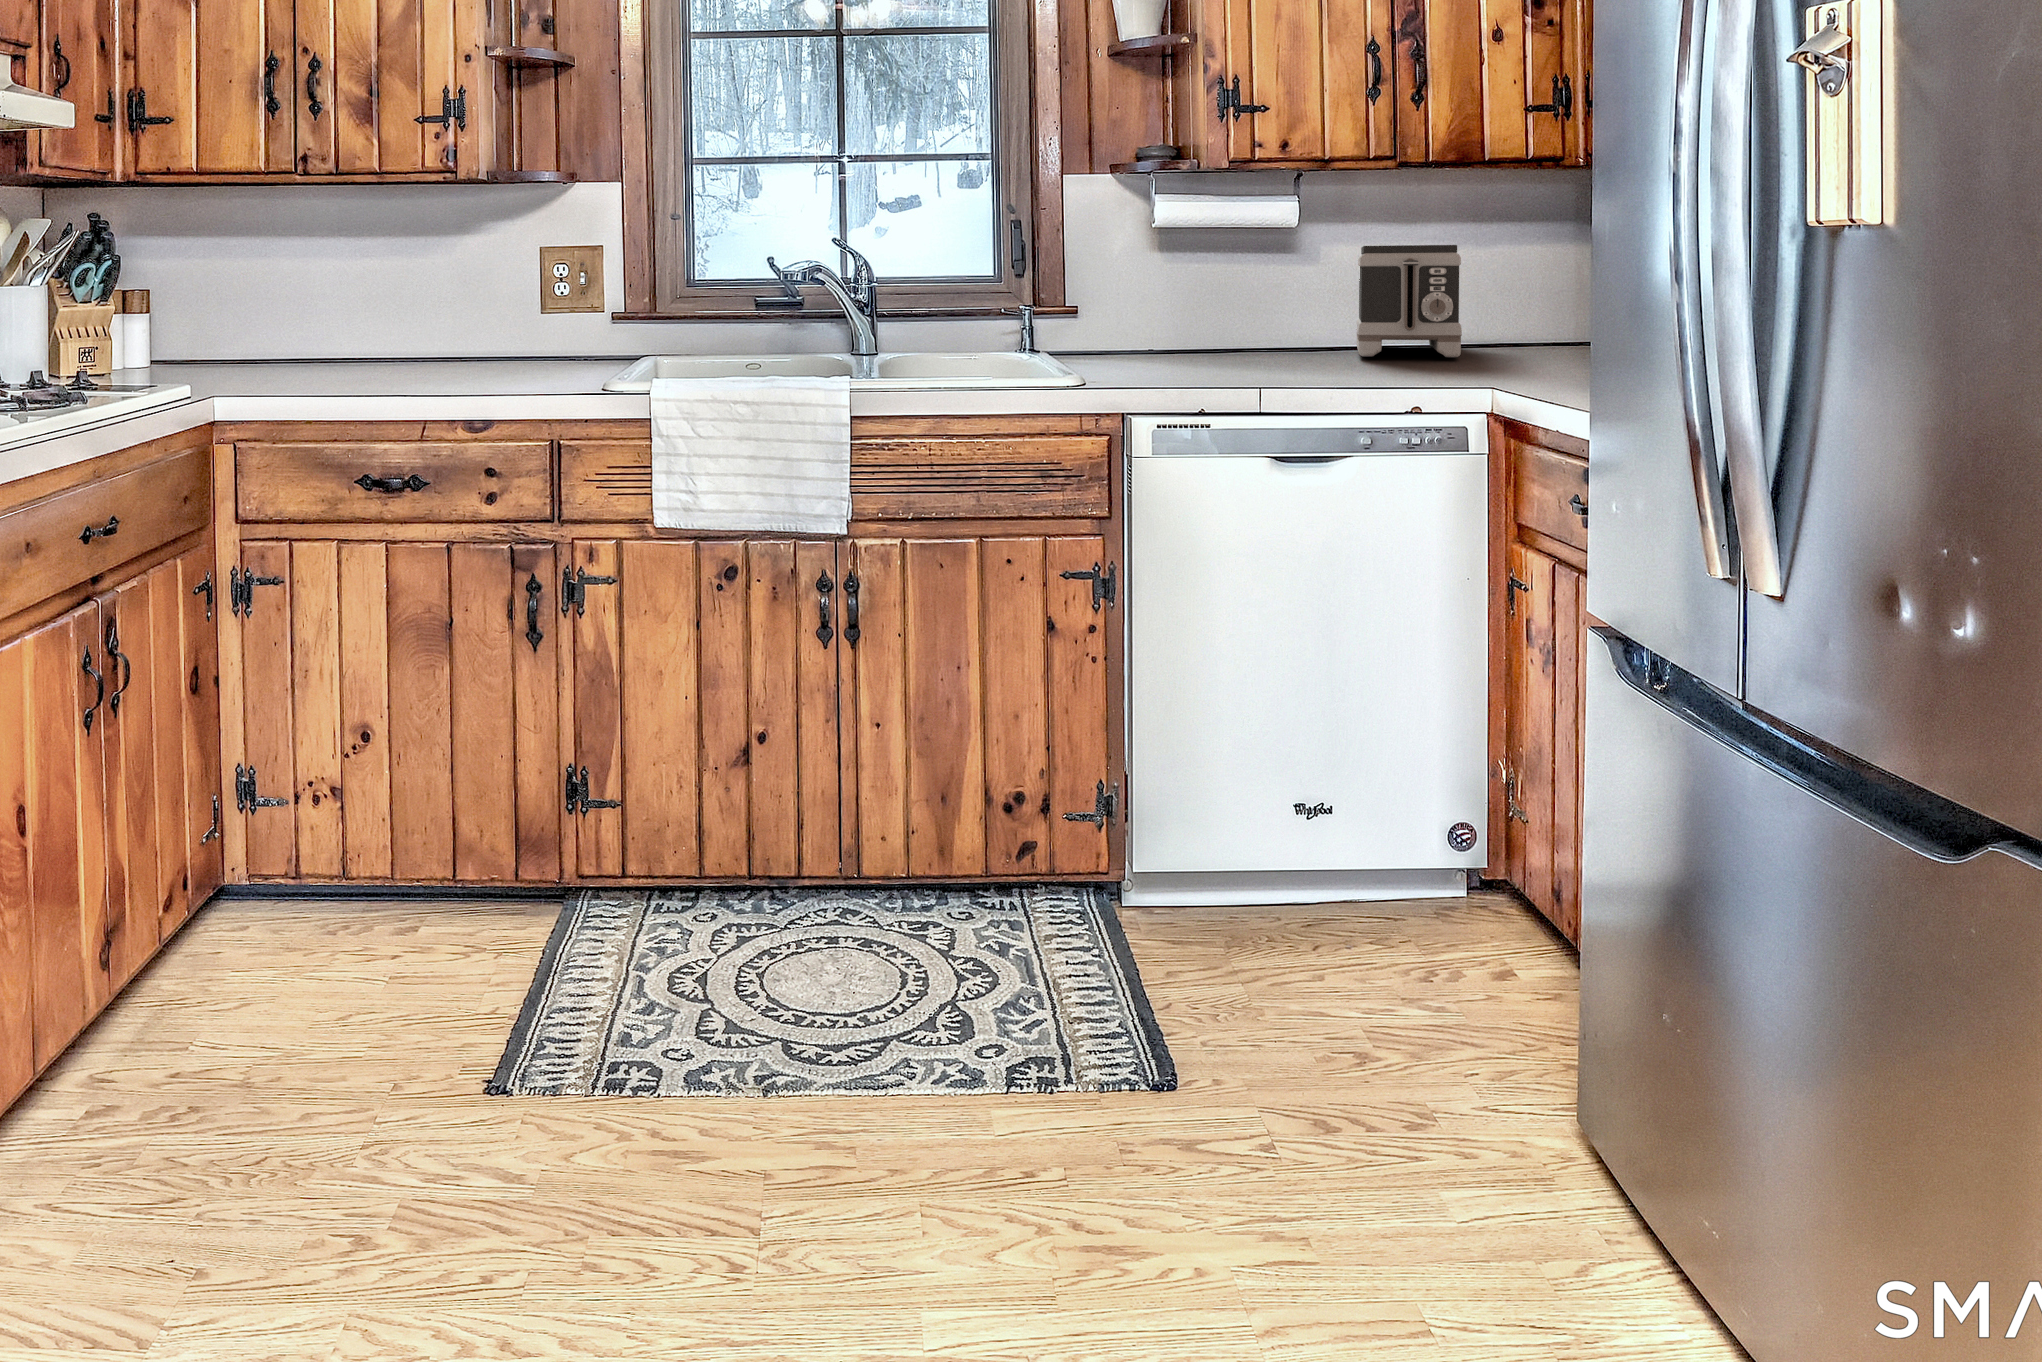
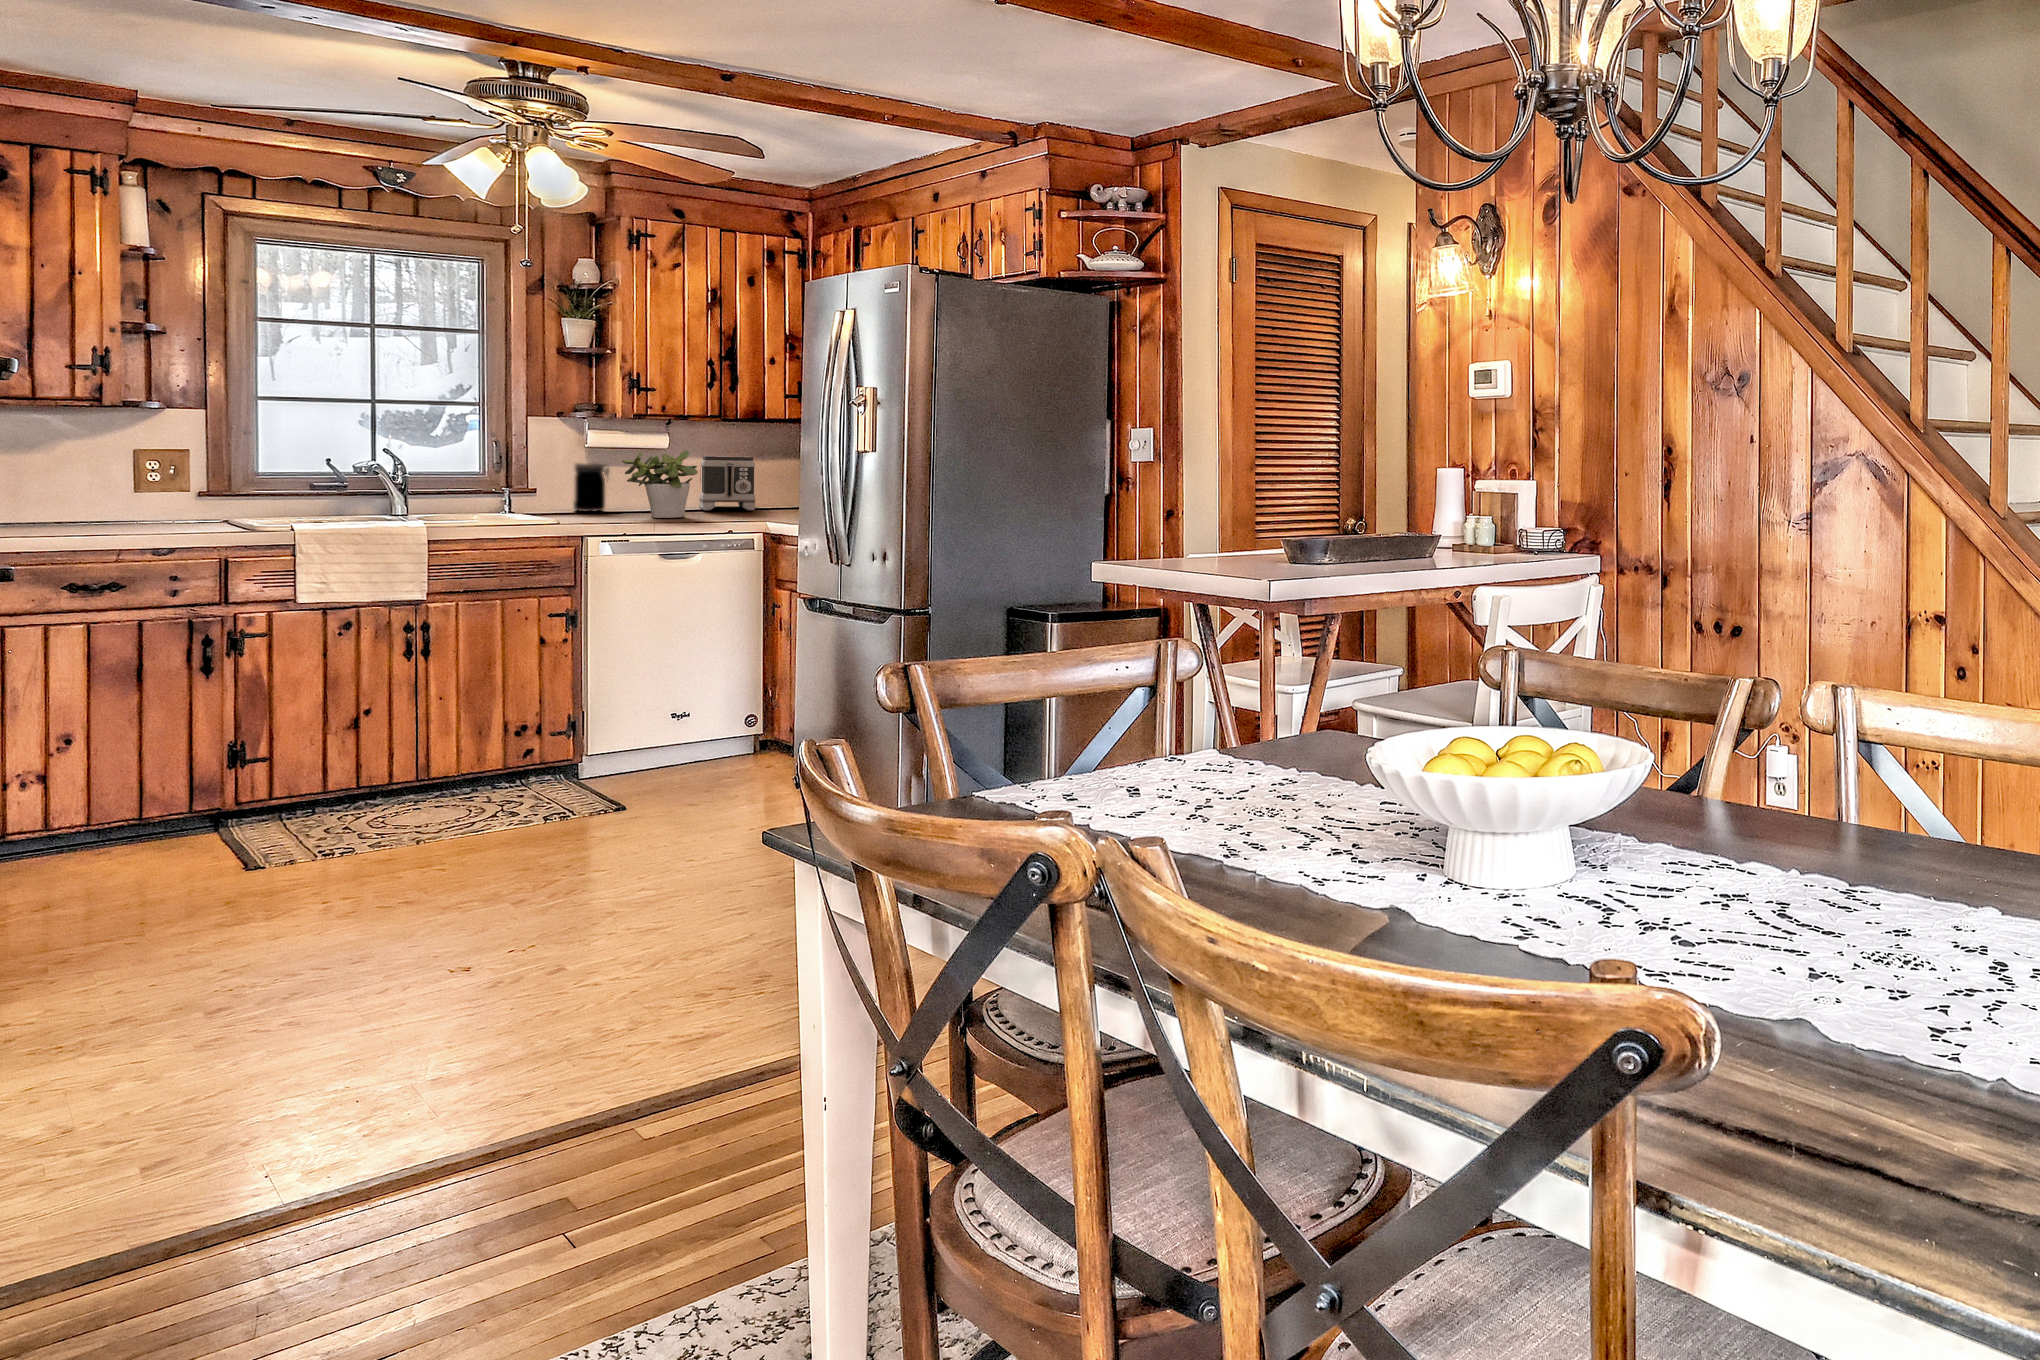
potted plant: none [1204,232,1344,374] -> present [622,451,698,518]
jar: none [1128,265,1194,357] -> present [573,463,609,512]

